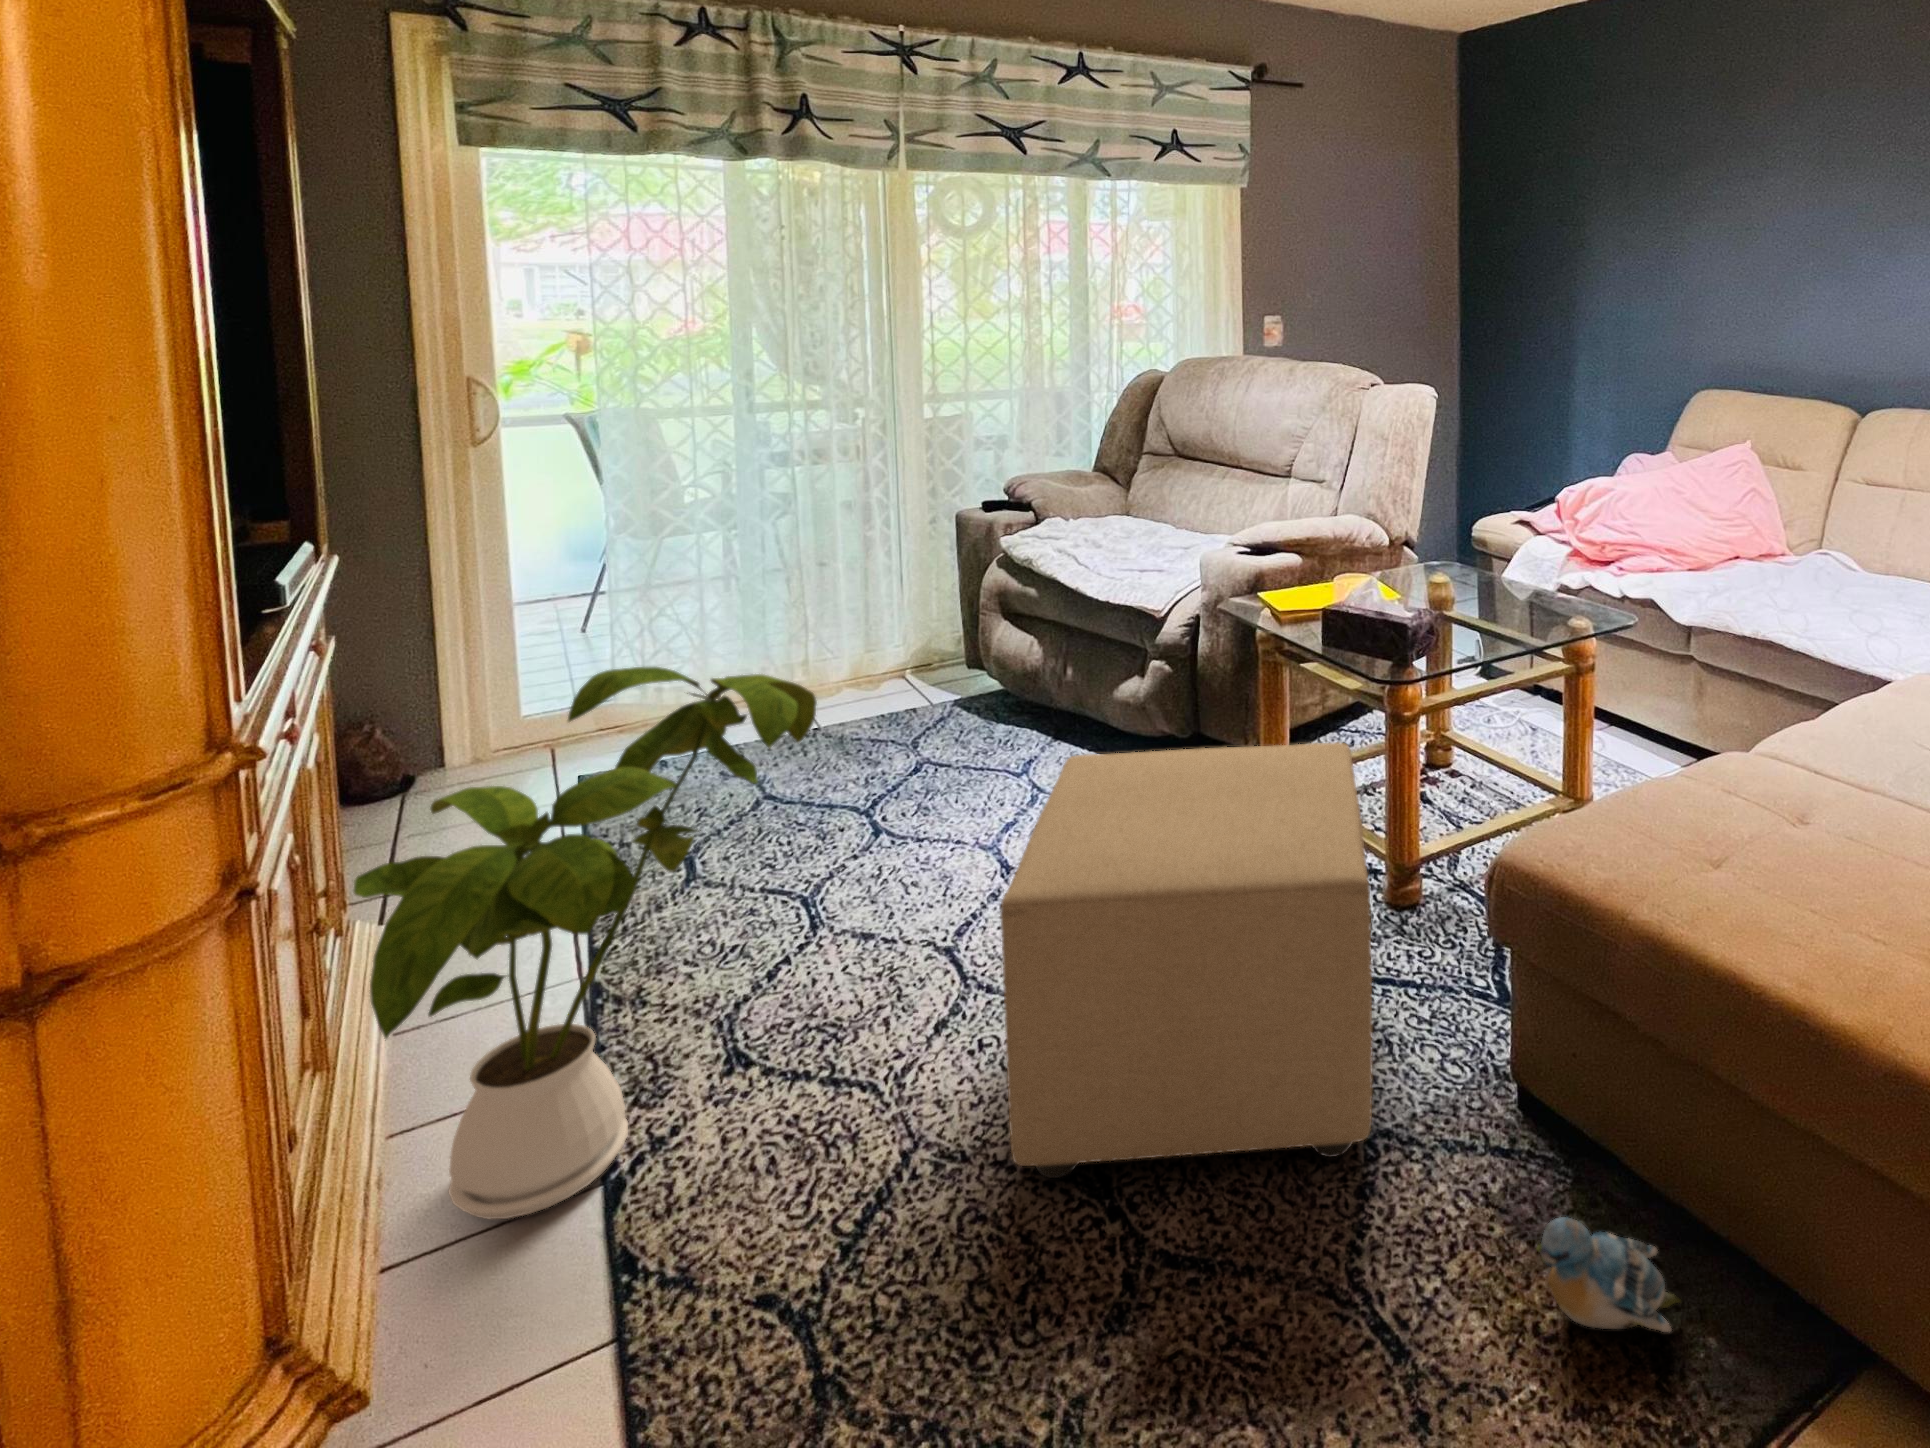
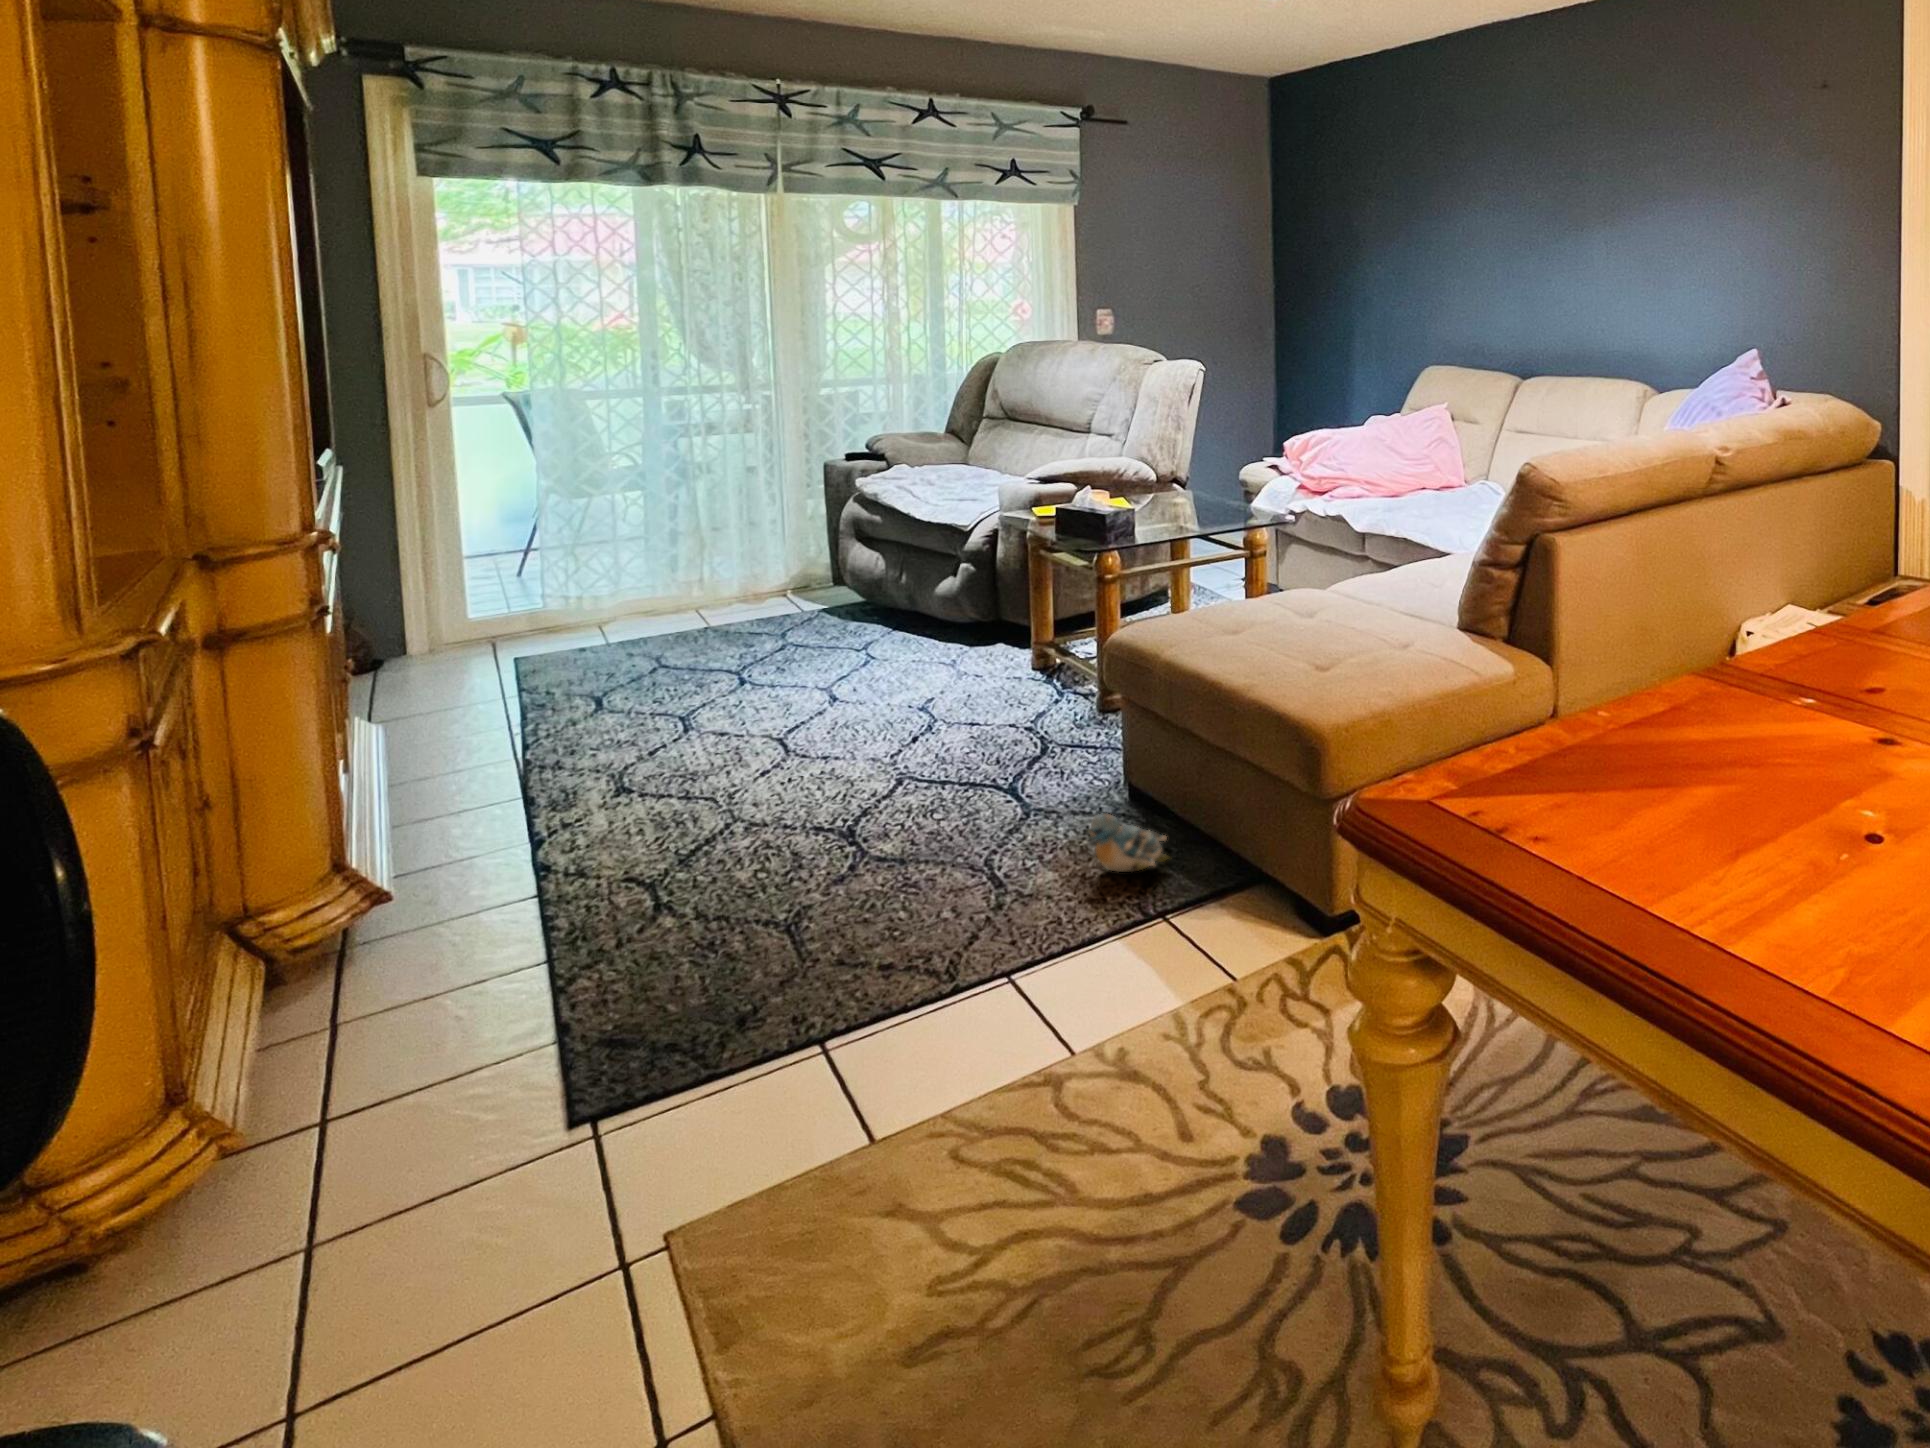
house plant: present [354,667,817,1220] -> none [365,523,679,858]
ottoman: present [1000,743,1372,1178] -> none [783,586,1056,831]

